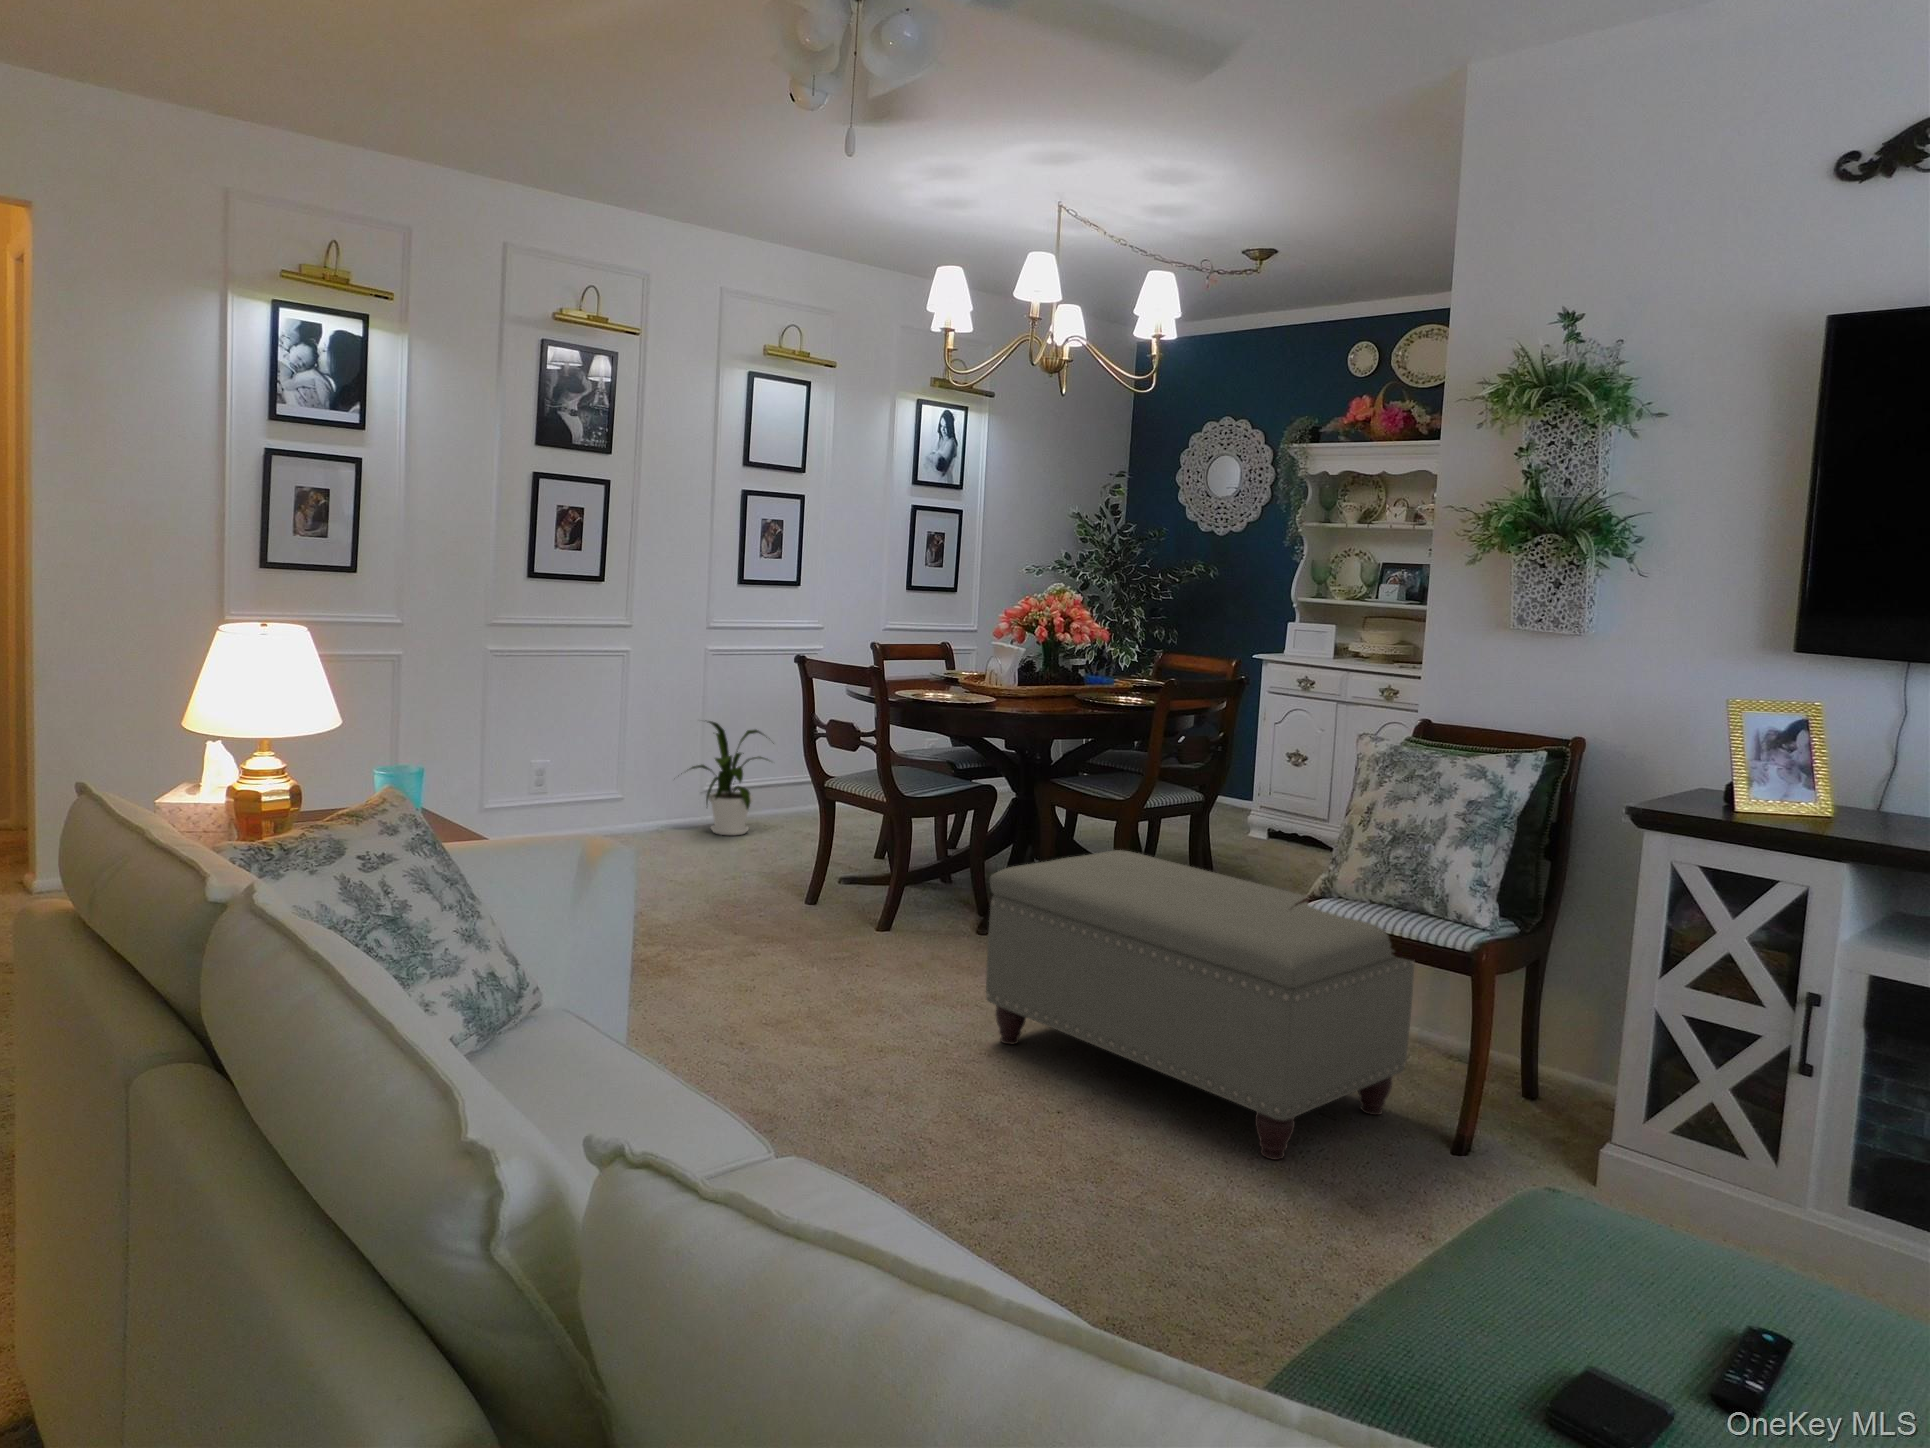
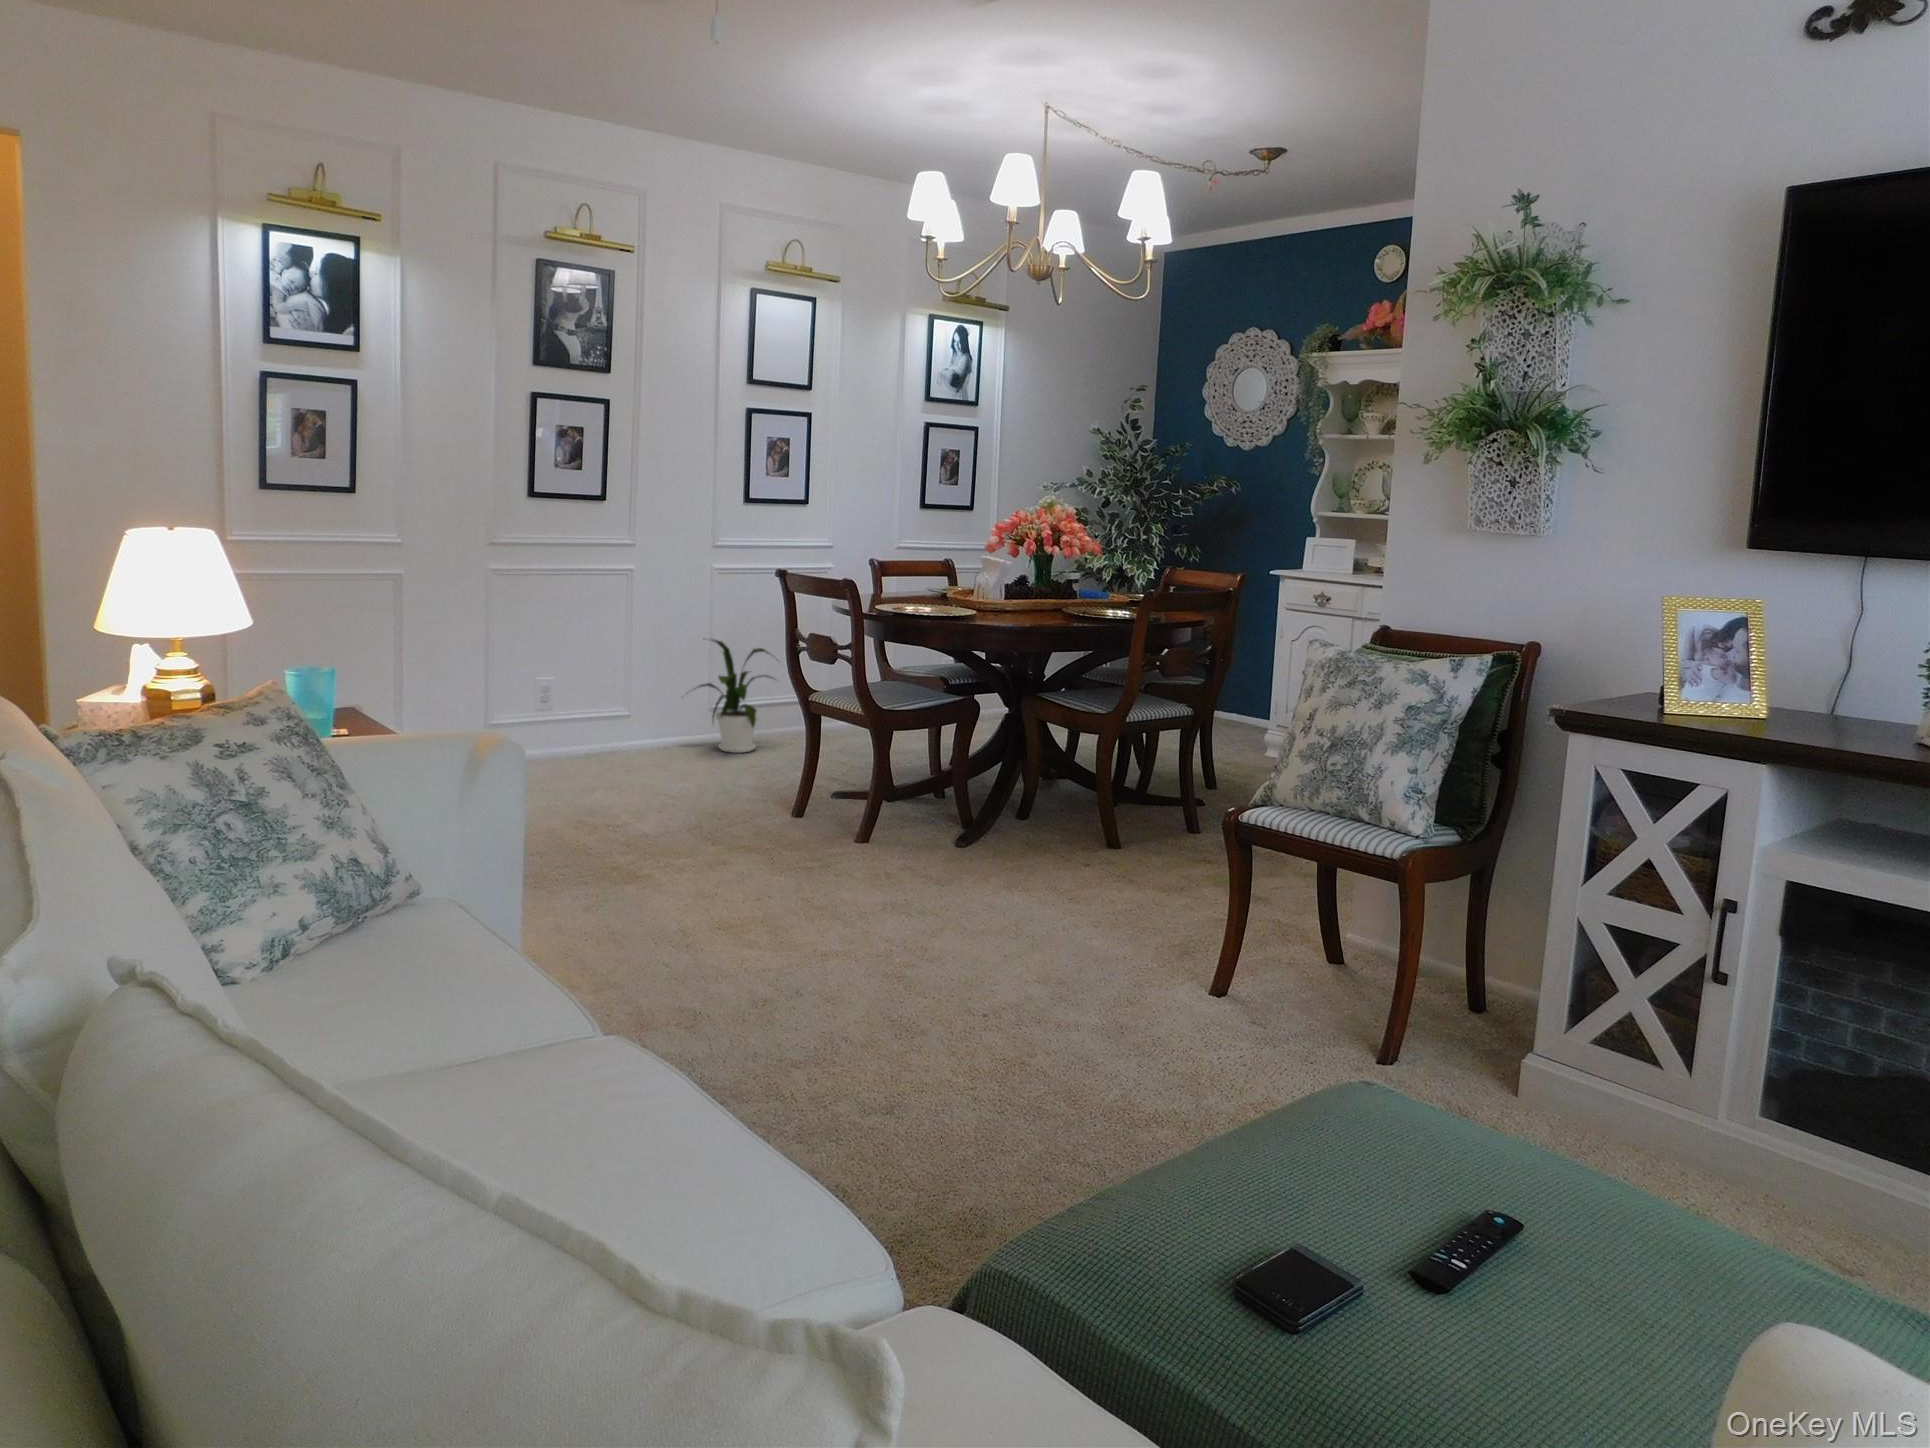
ottoman: present [986,850,1414,1160] -> none [935,761,1357,1062]

